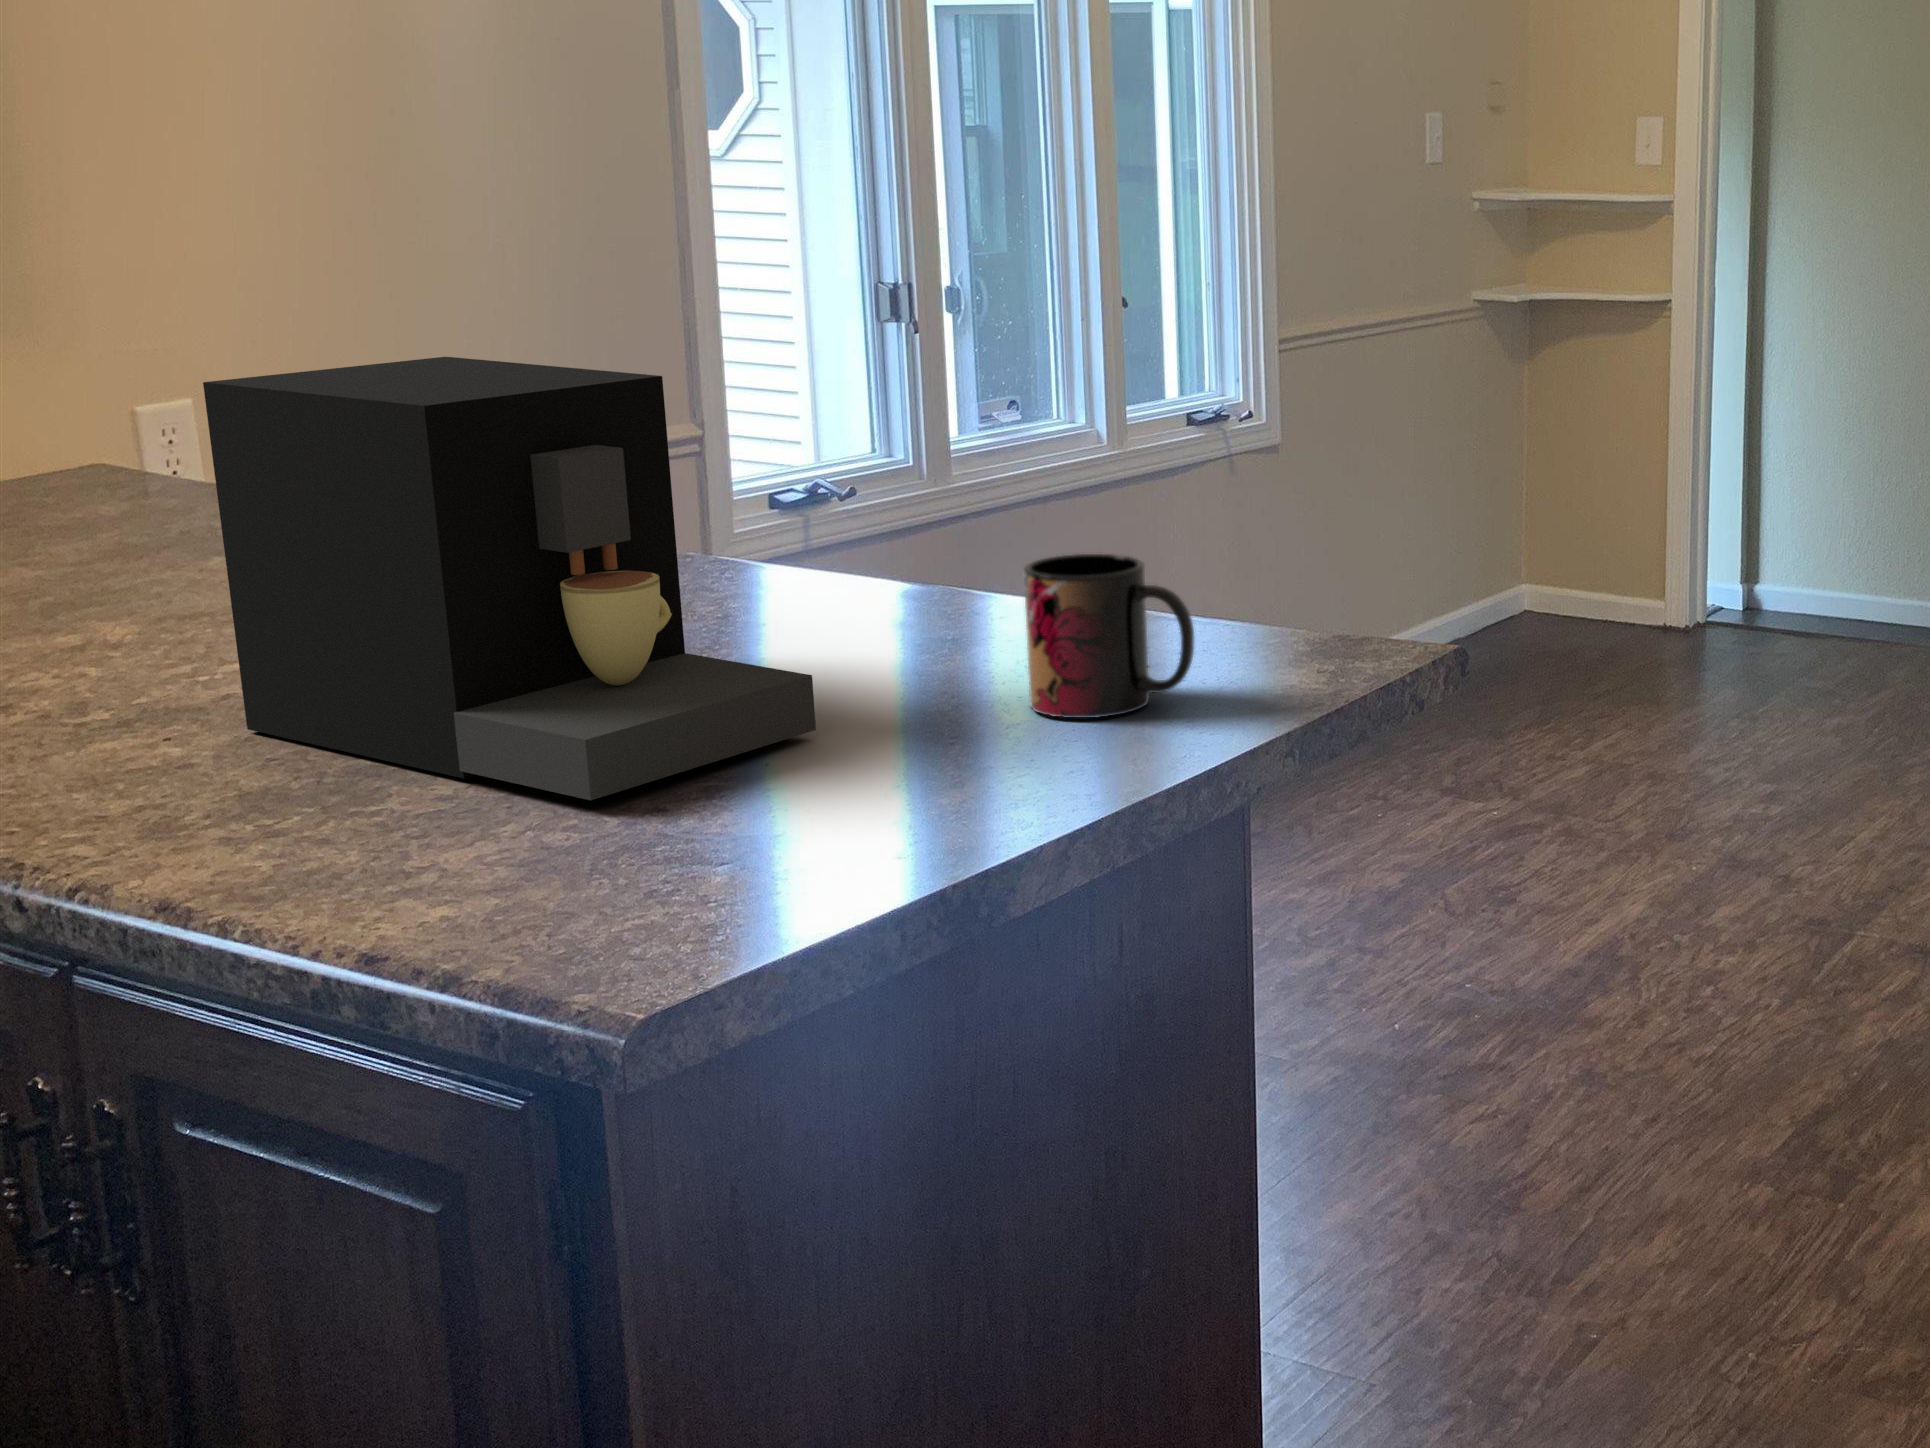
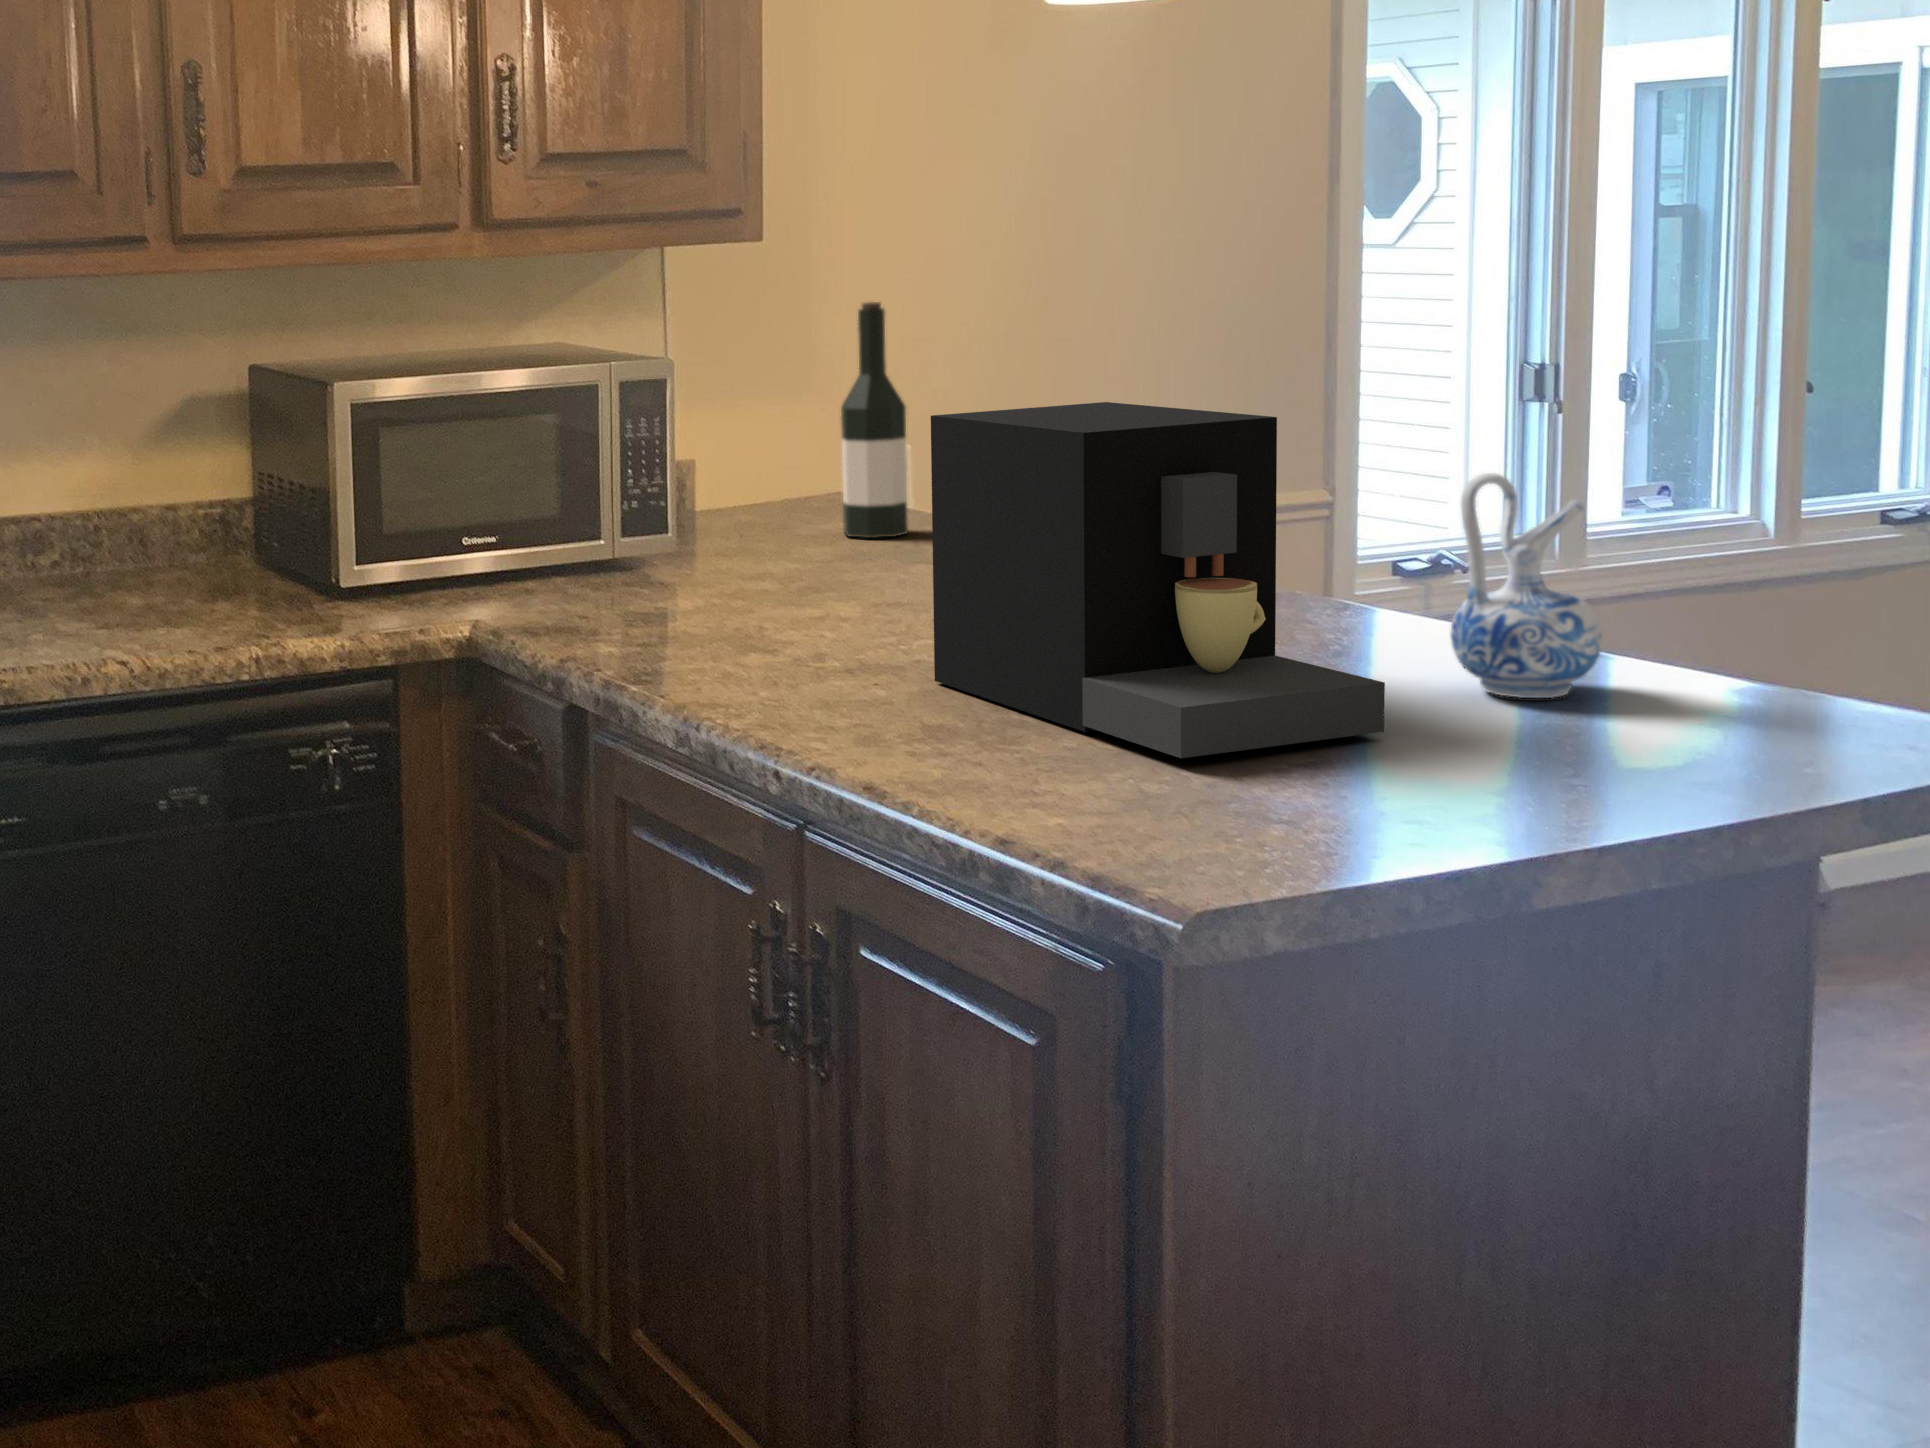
wine bottle: none [68,214,187,525] -> present [841,302,908,538]
ceramic pitcher: none [869,430,1016,668] -> present [1451,473,1602,698]
mug: present [1024,554,1195,718] -> none [1601,598,1790,755]

